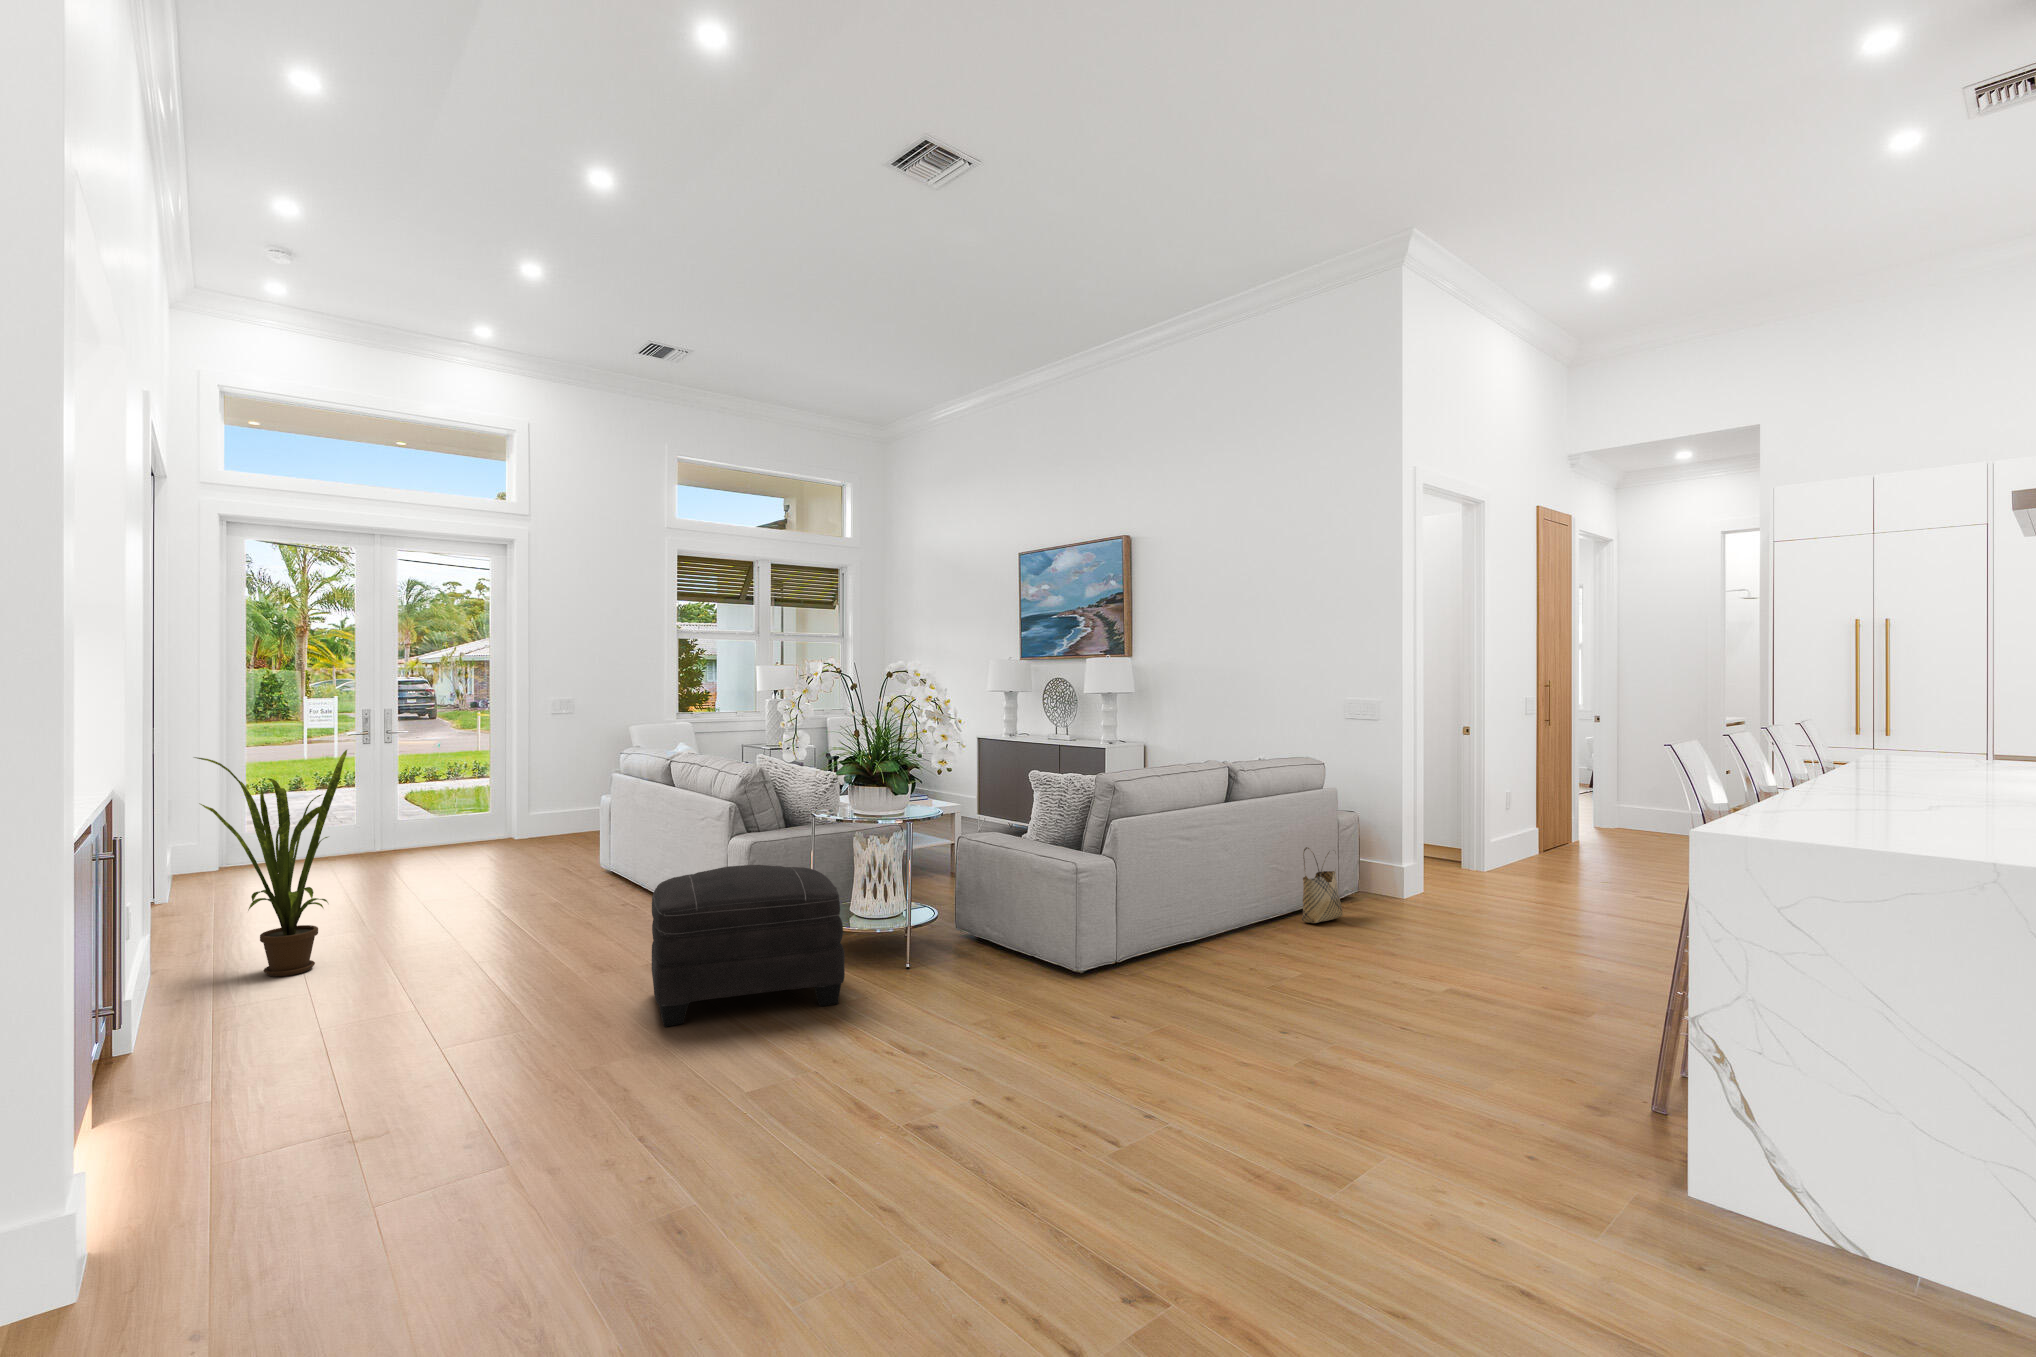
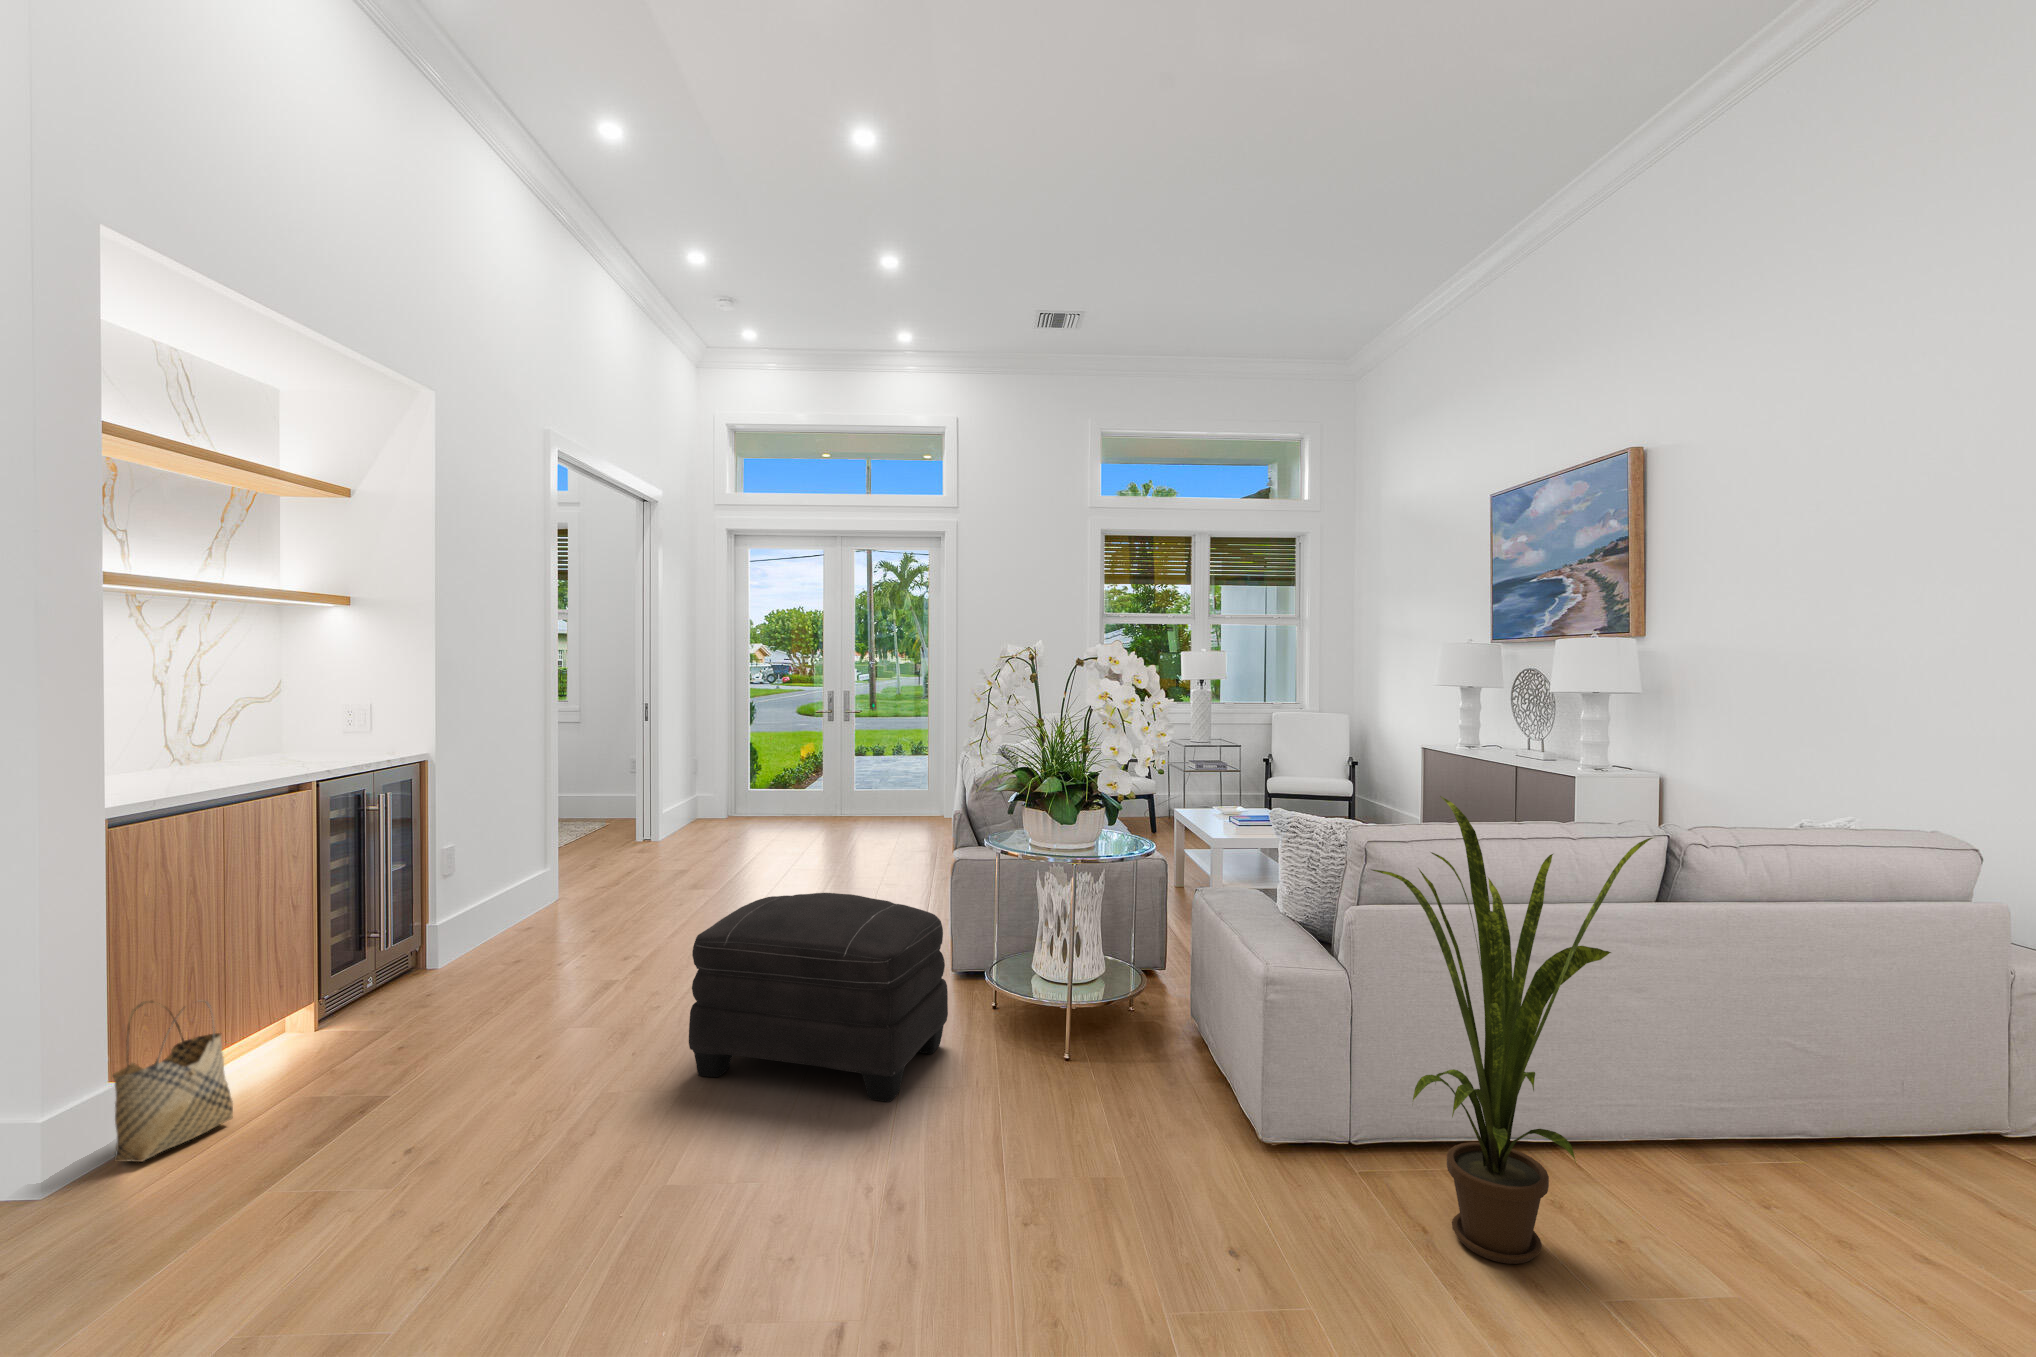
house plant: present [194,750,347,976] -> present [1371,796,1652,1264]
woven basket: present [1302,847,1343,923] -> present [112,1001,233,1162]

